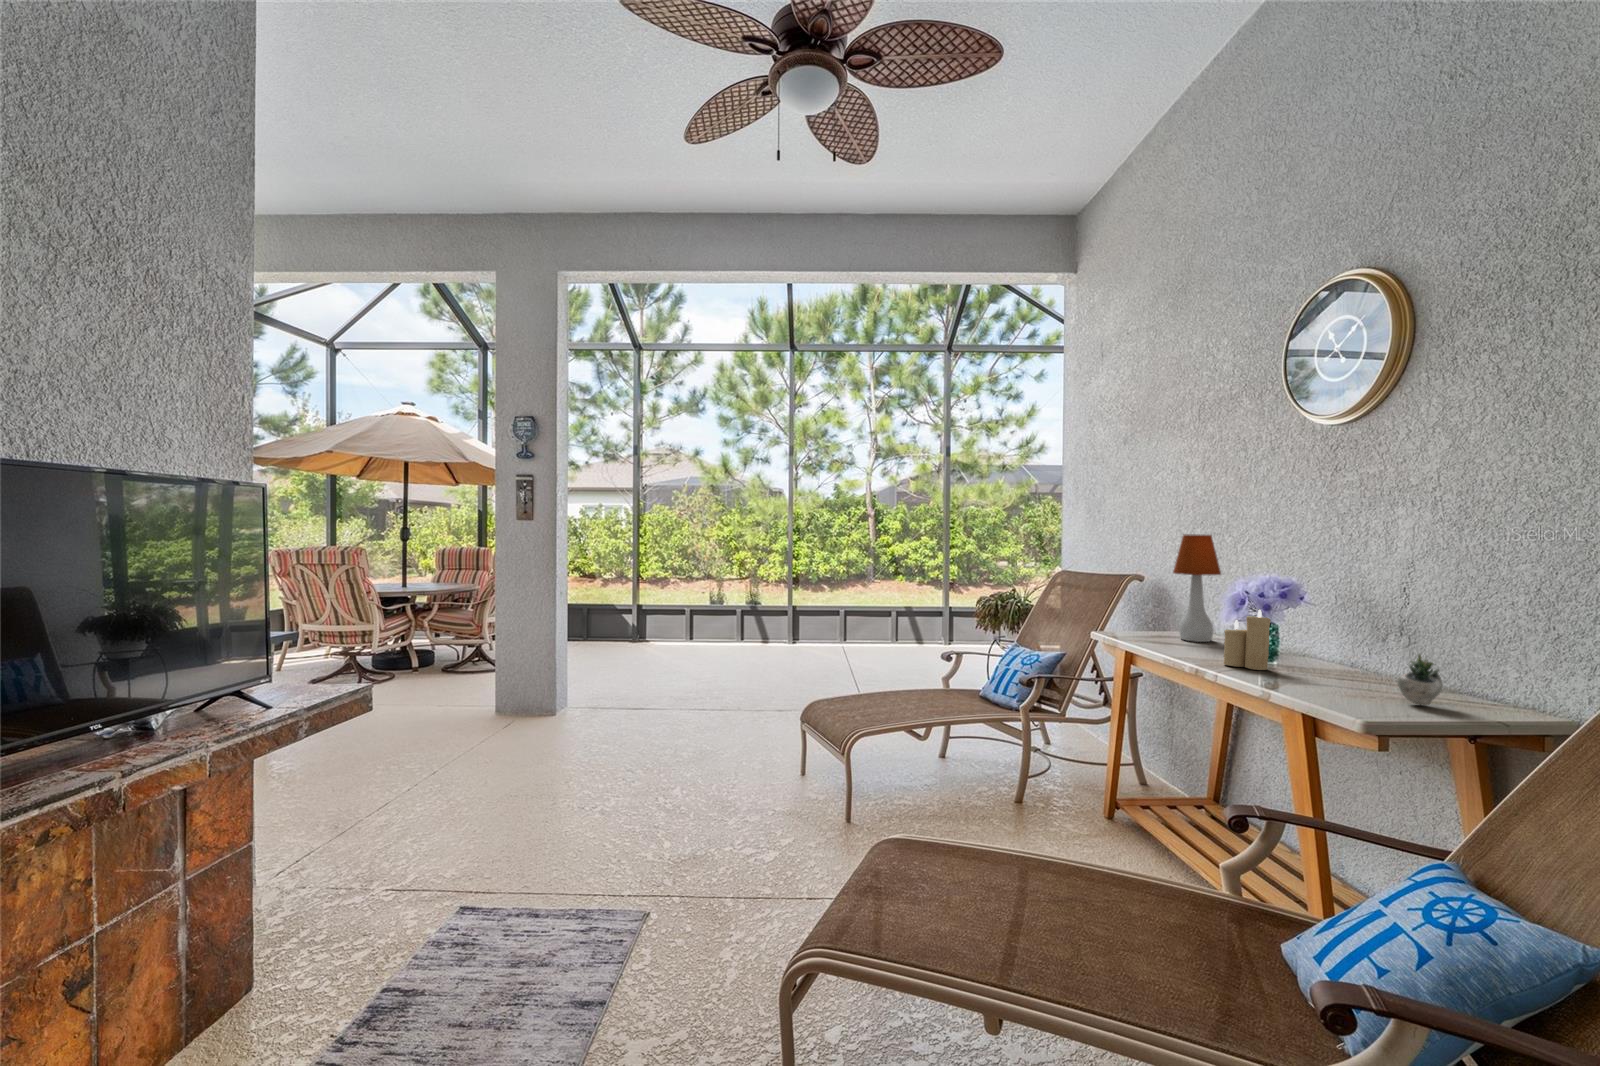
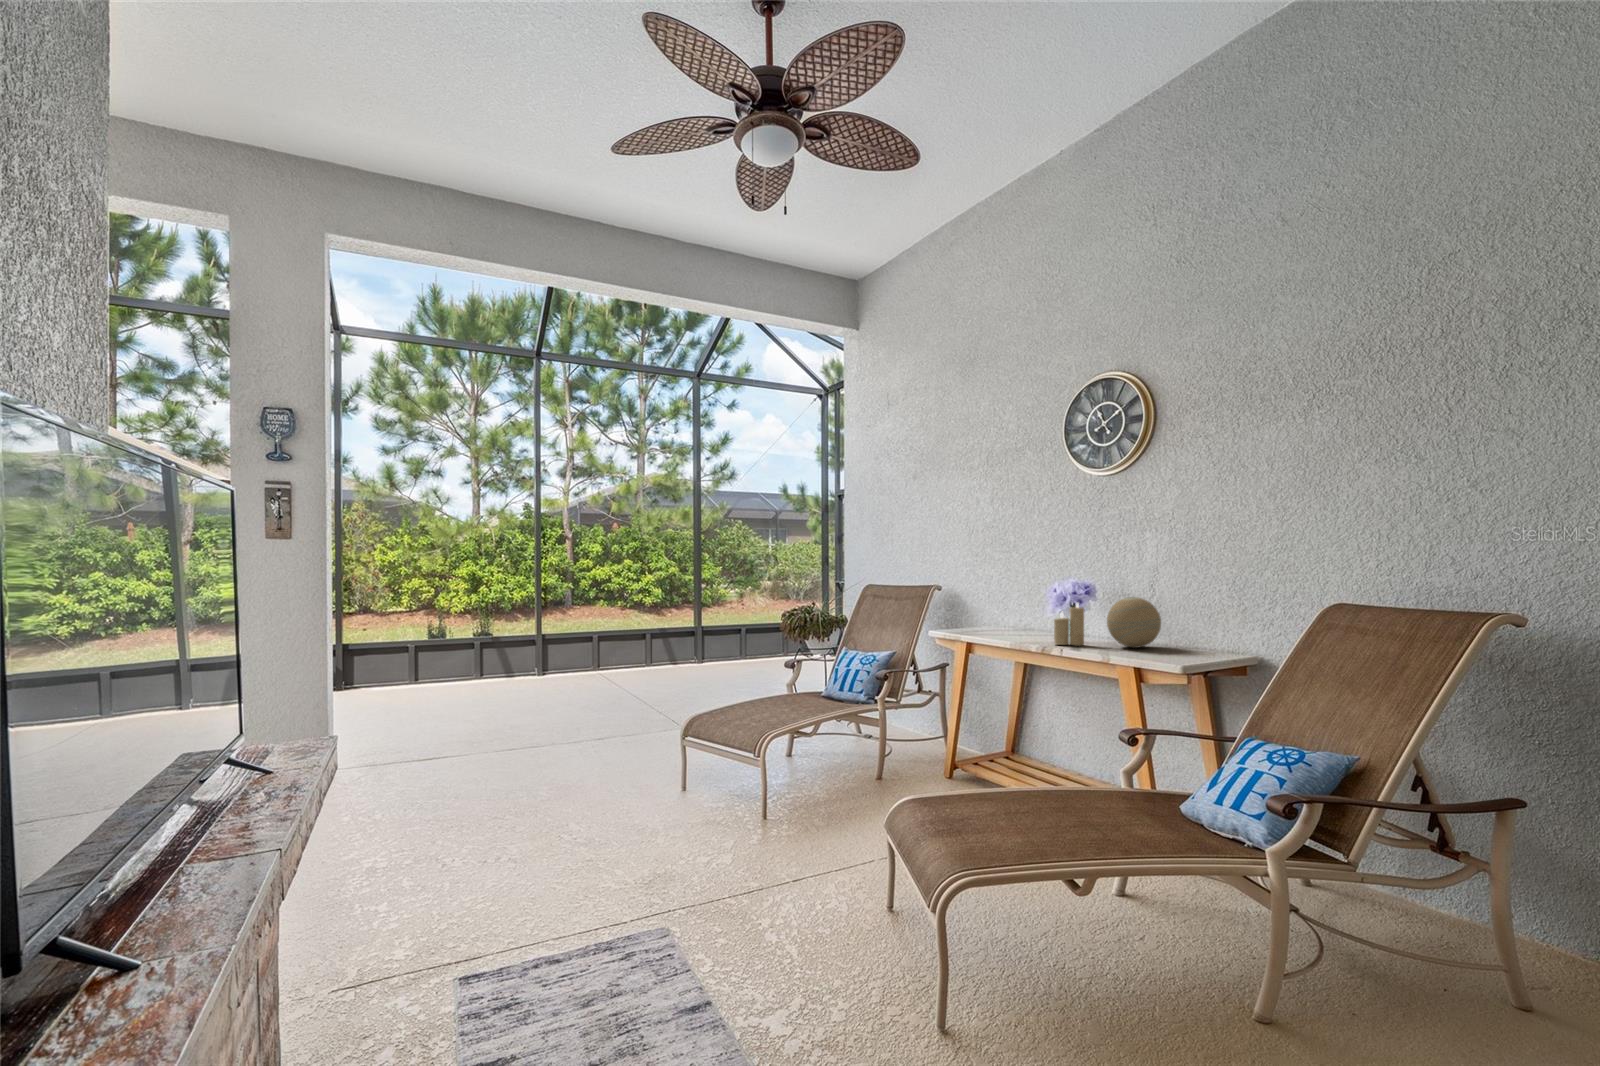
table lamp: present [1173,534,1221,642] -> none [979,549,1013,633]
decorative orb: none [1294,609,1386,683] -> present [1107,597,1161,648]
succulent plant: present [1398,654,1490,706] -> none [1182,618,1228,654]

